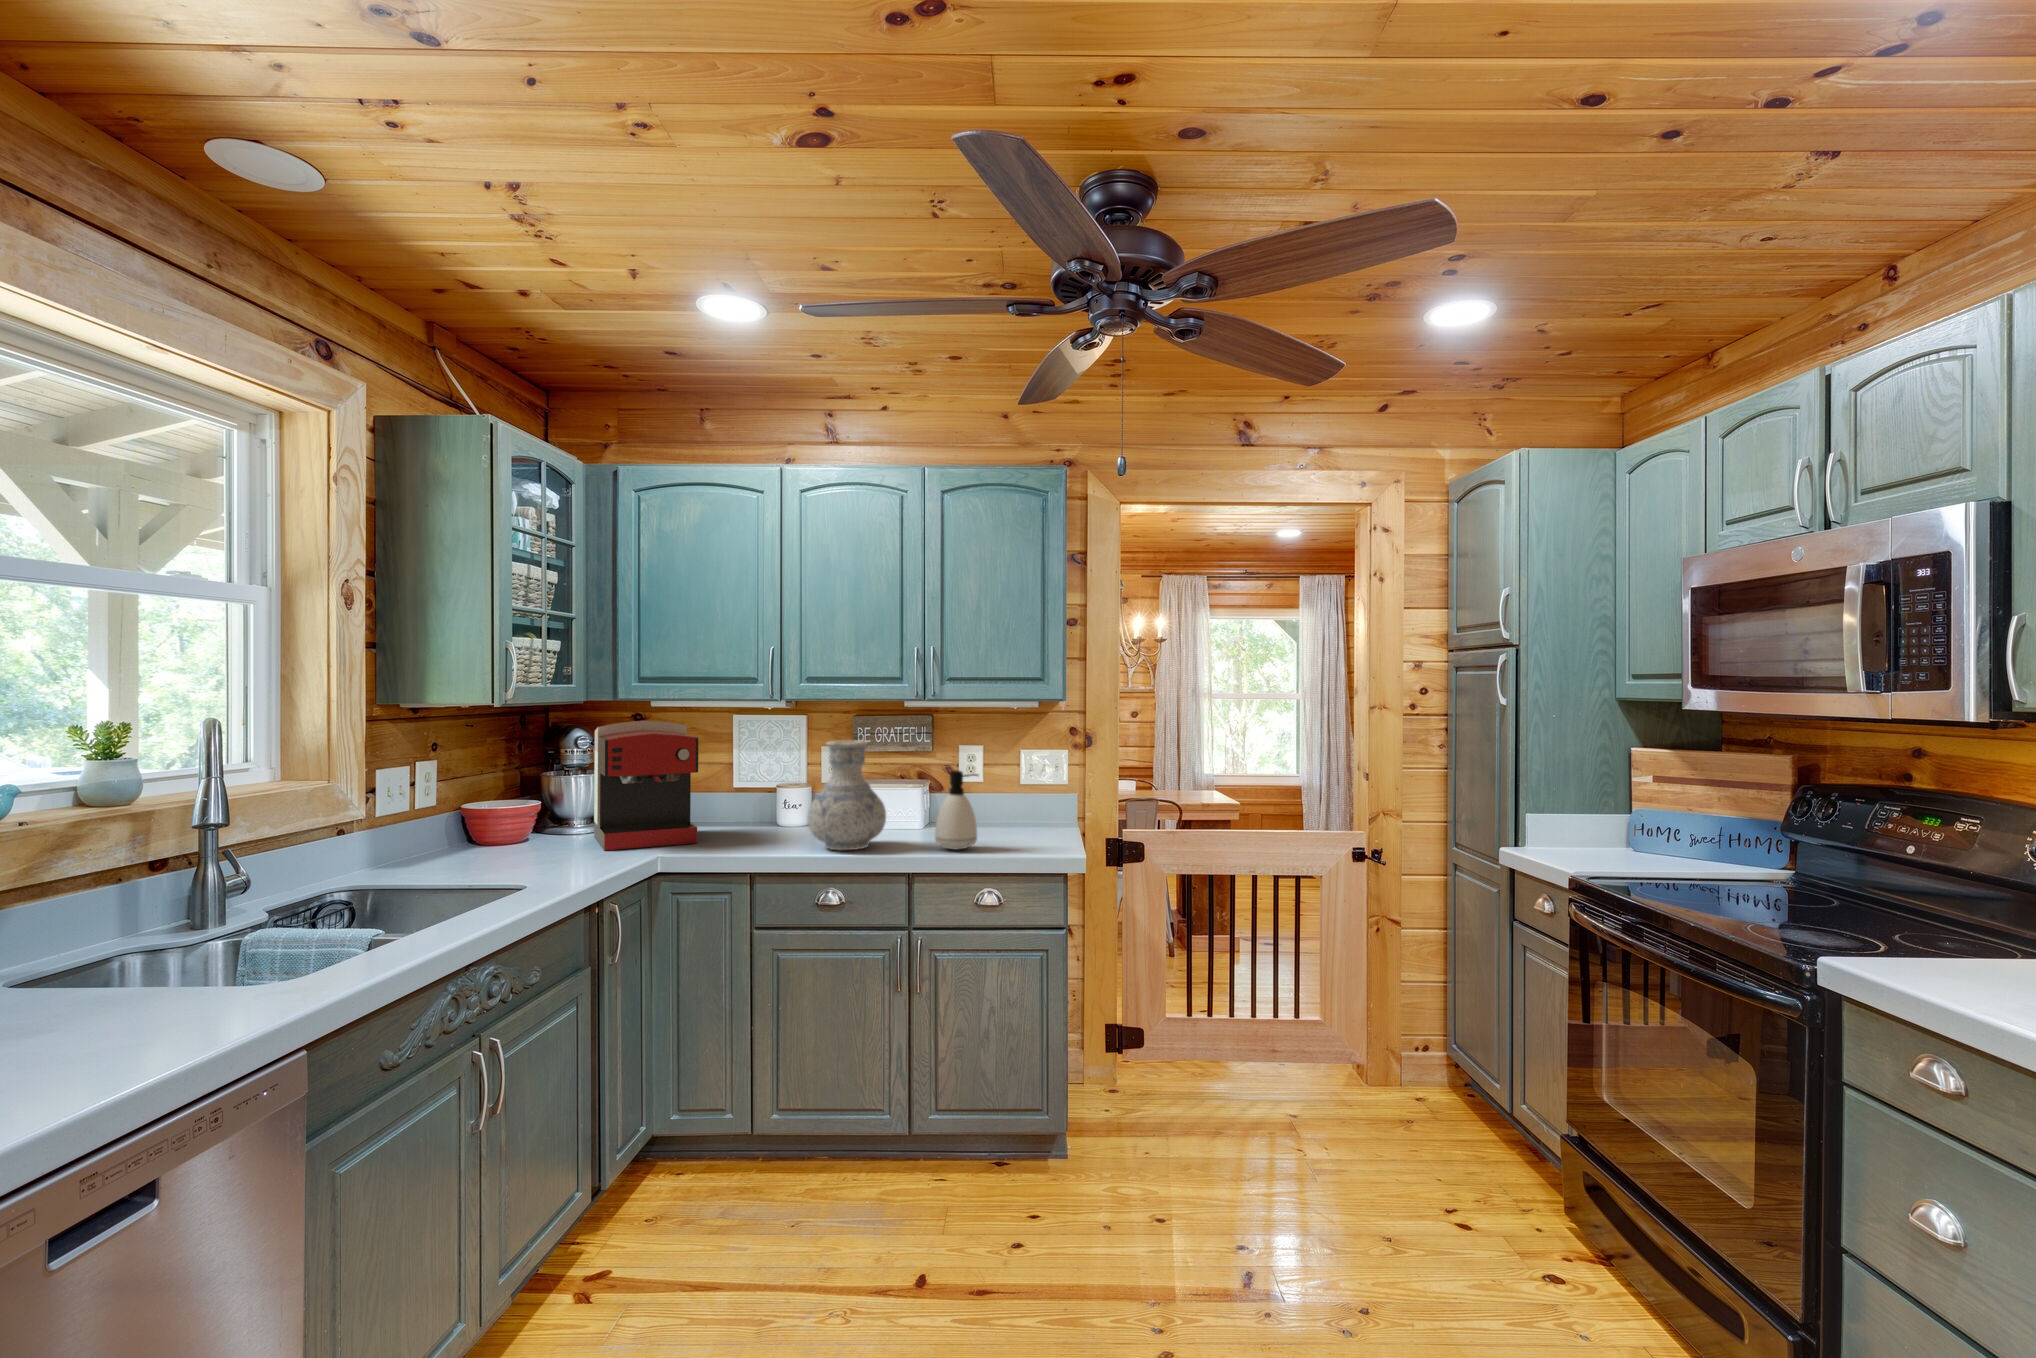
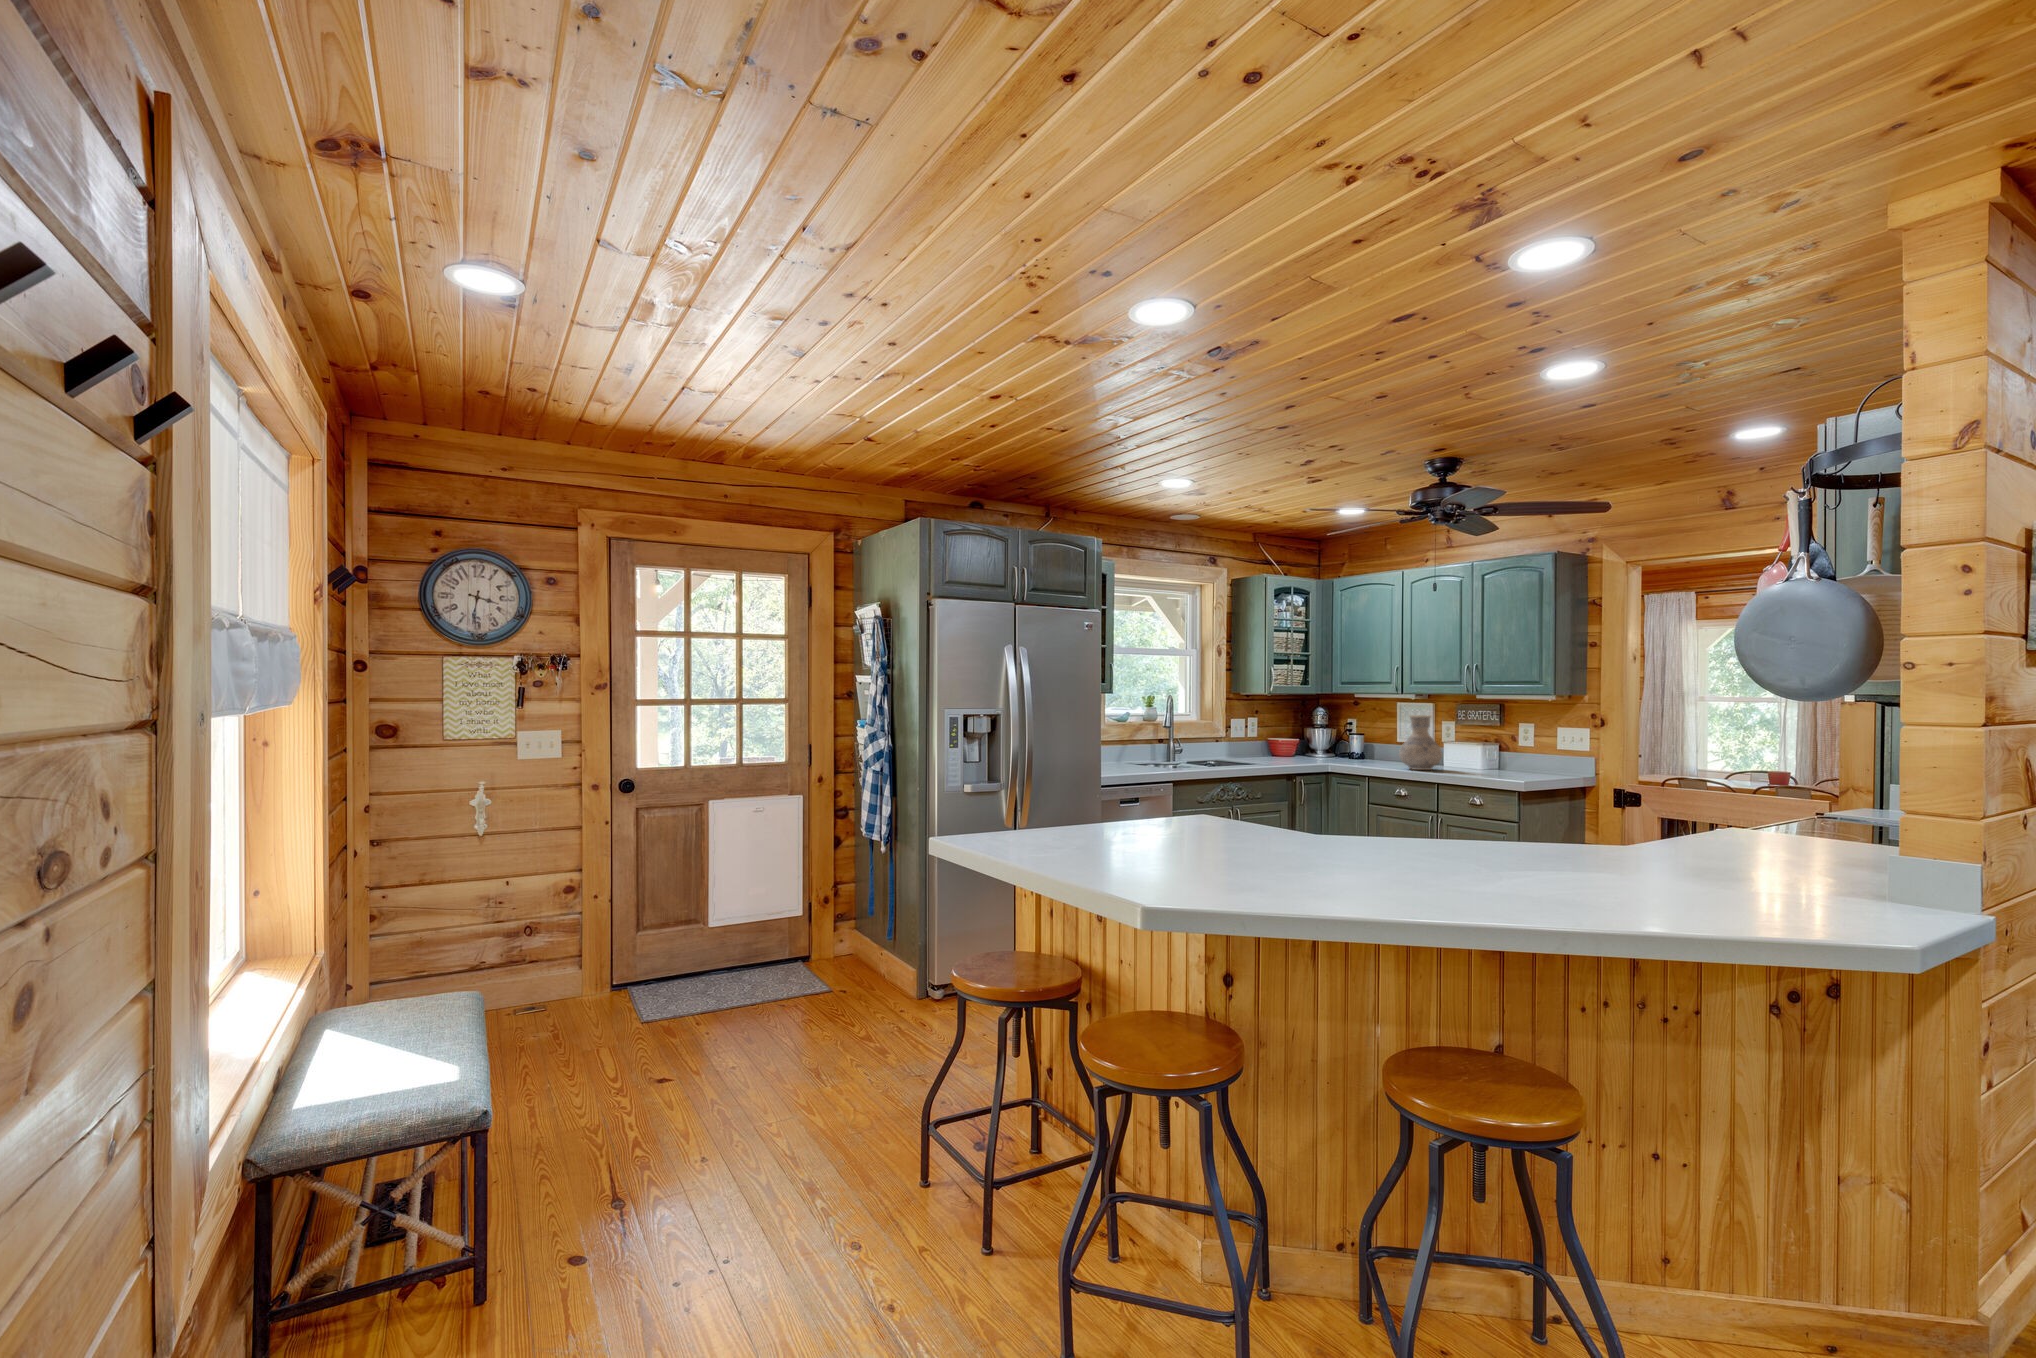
coffee maker: present [594,721,698,850] -> none [1316,703,1365,763]
soap dispenser: present [935,770,978,850] -> none [1459,732,1483,774]

